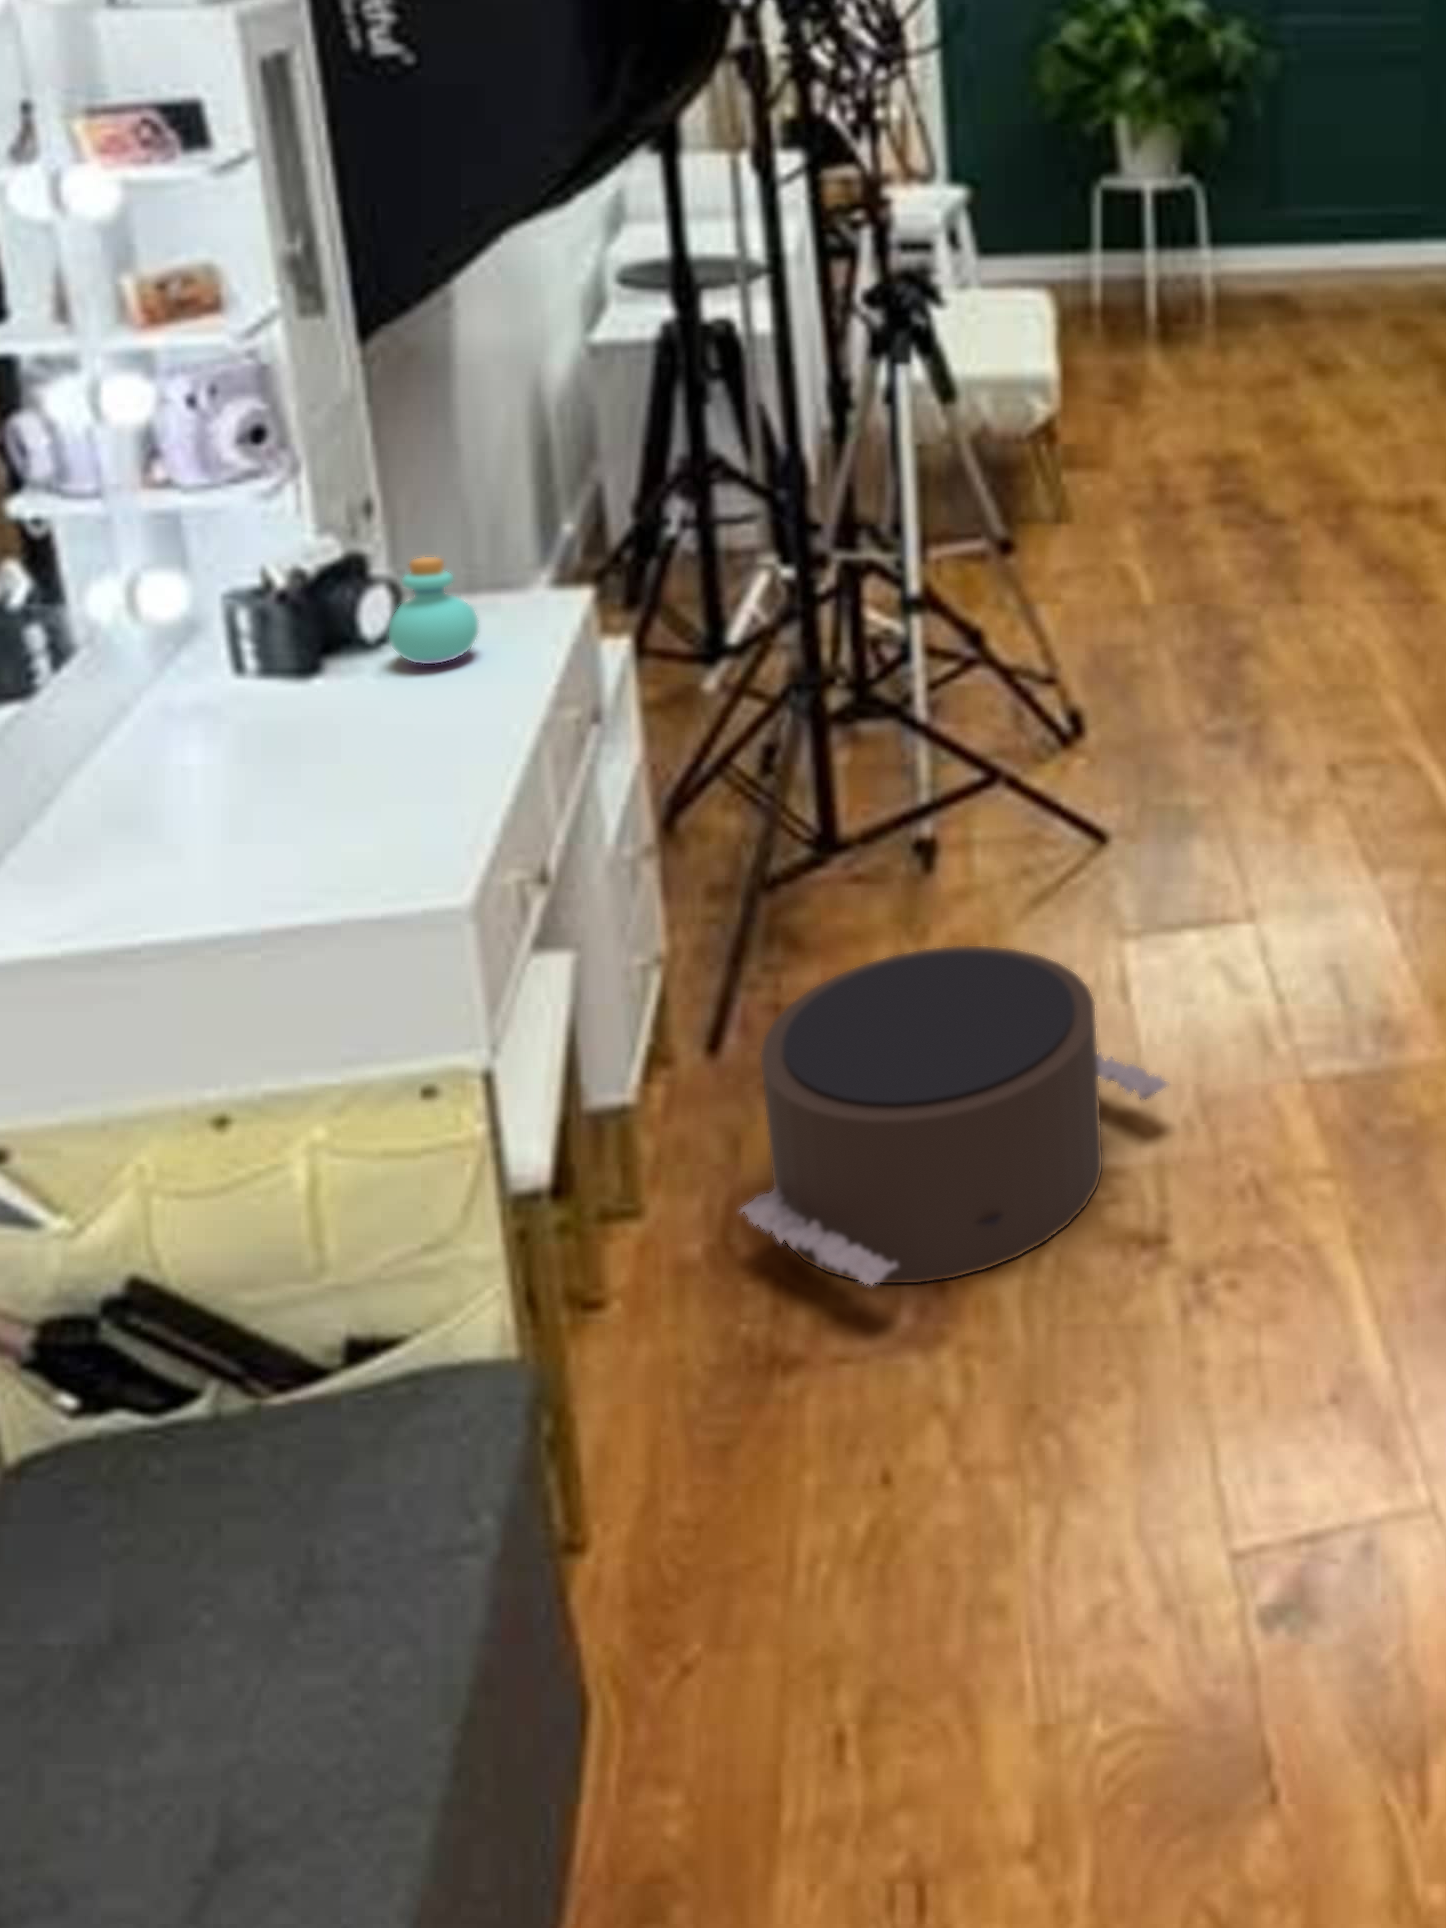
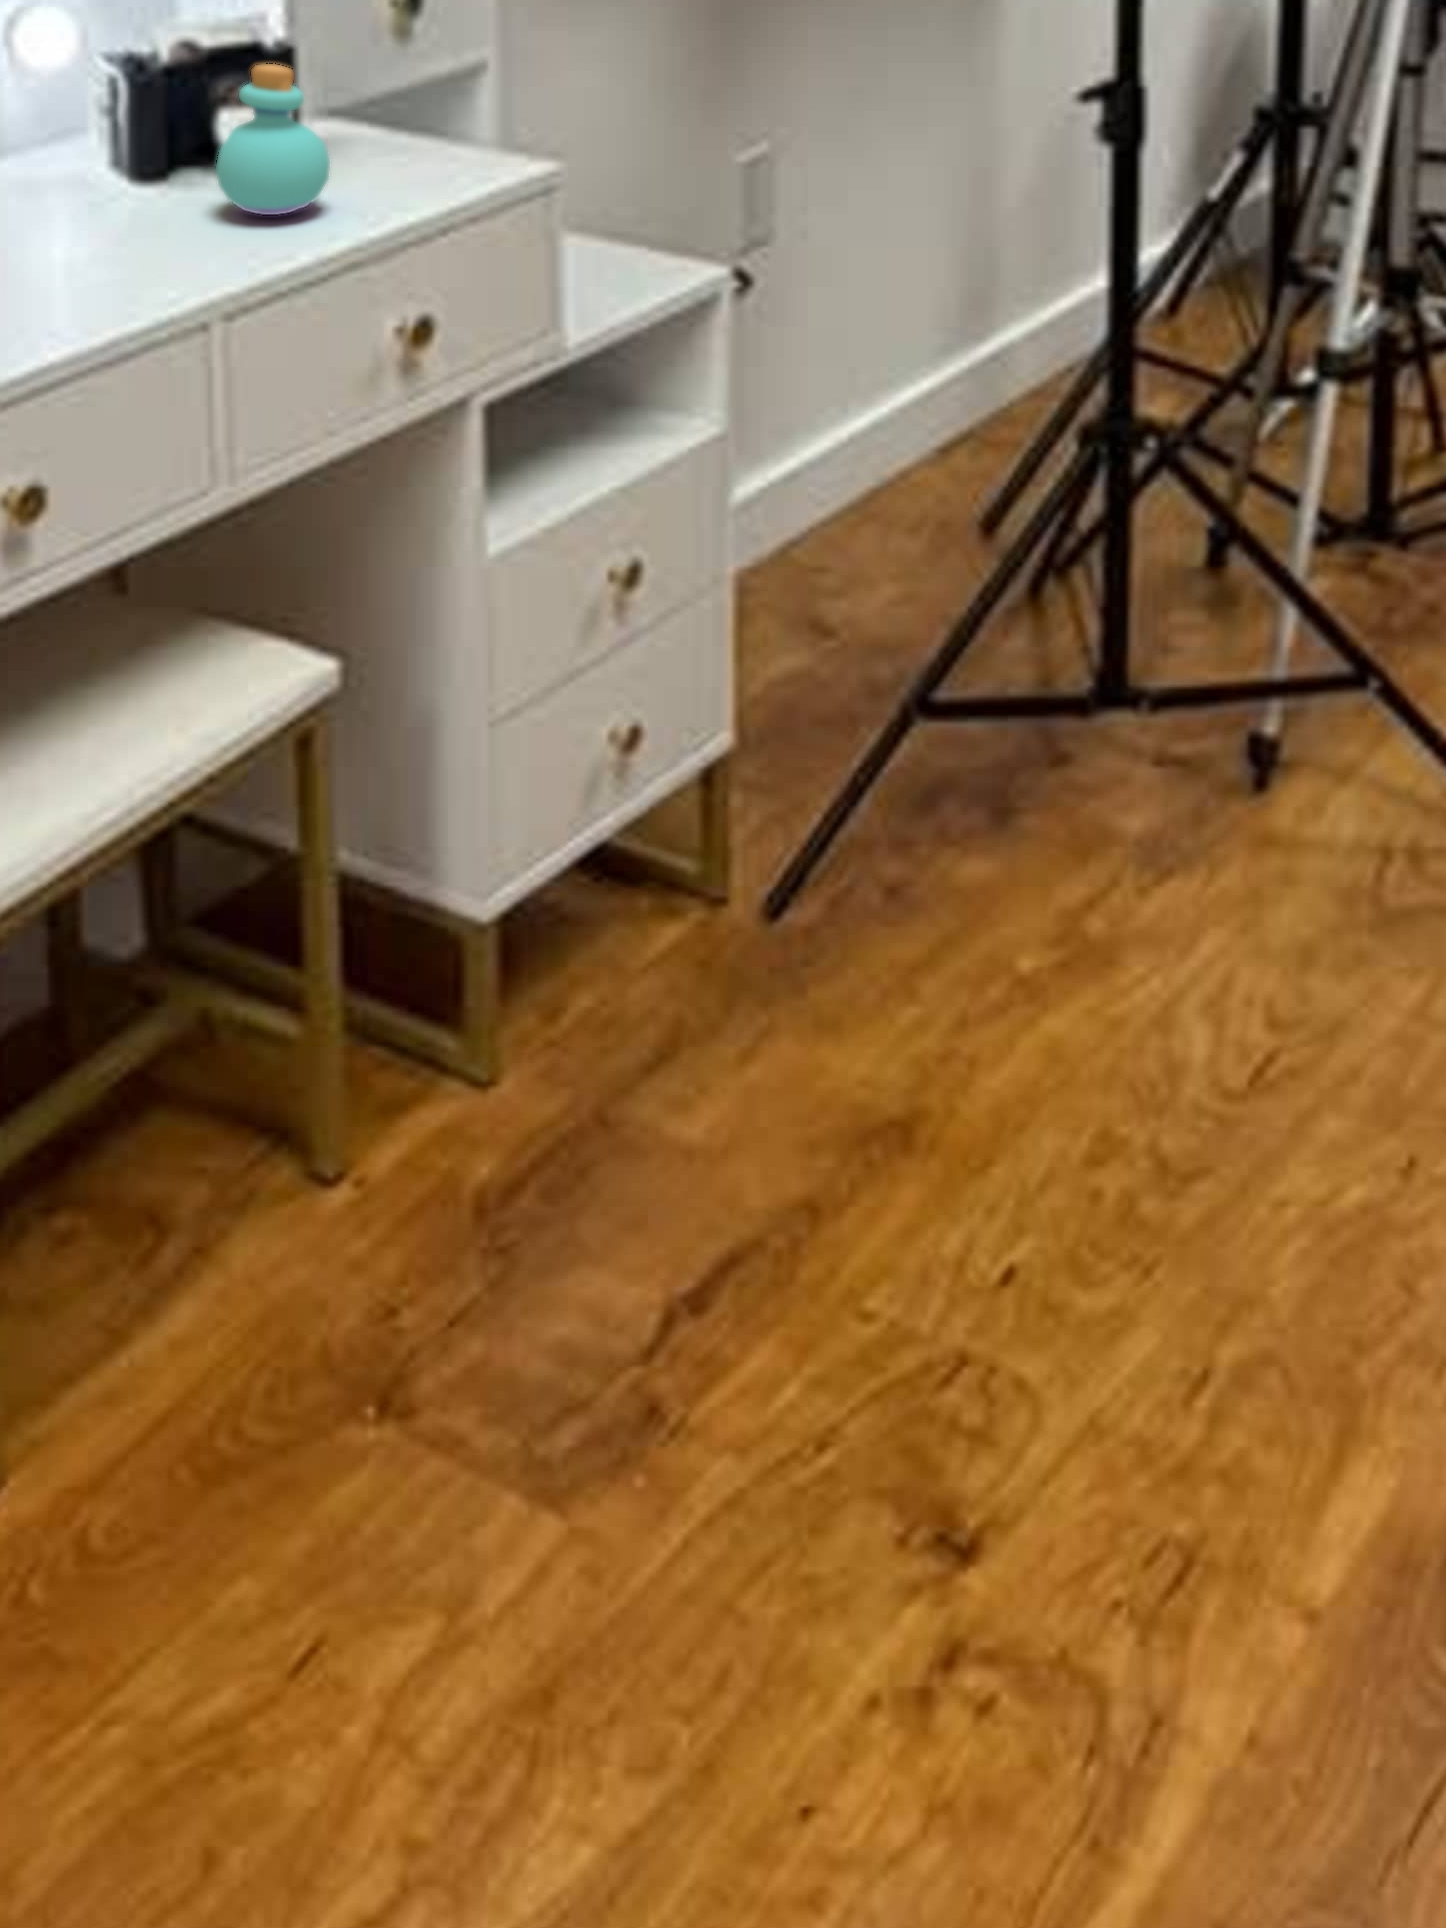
pouf: present [740,946,1167,1285] -> none [481,874,1171,1463]

